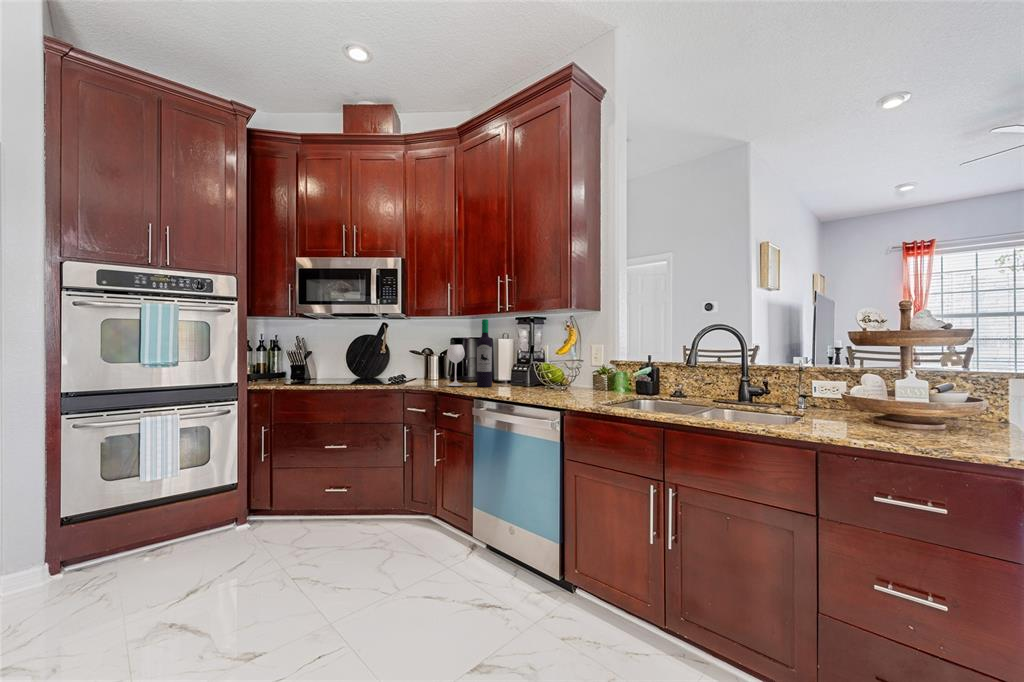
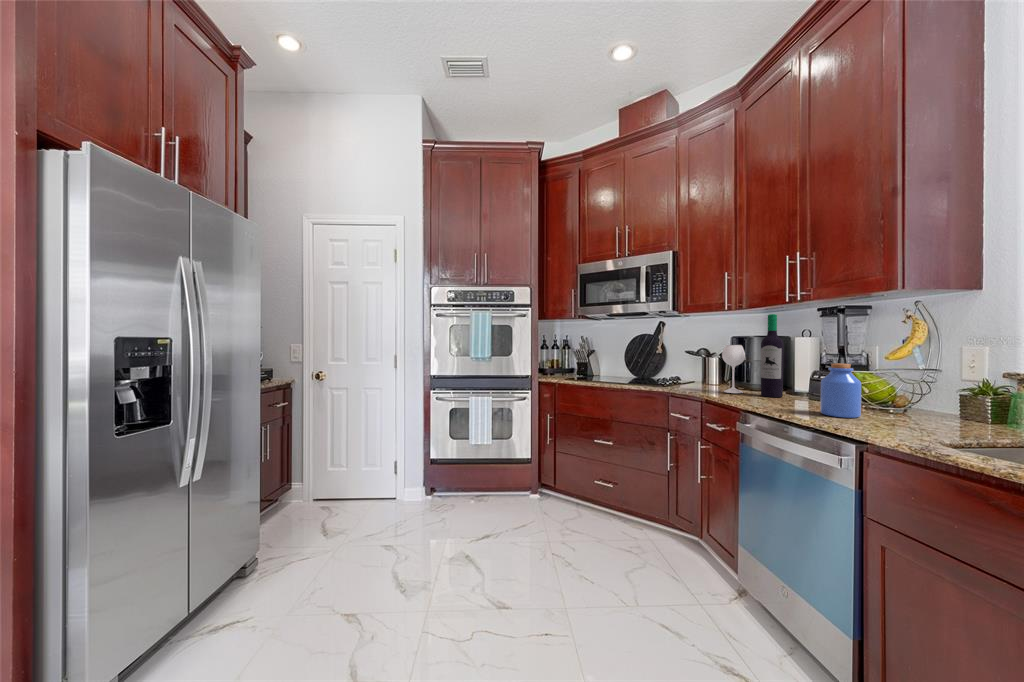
jar: none [524,357,548,396] -> present [820,363,861,418]

